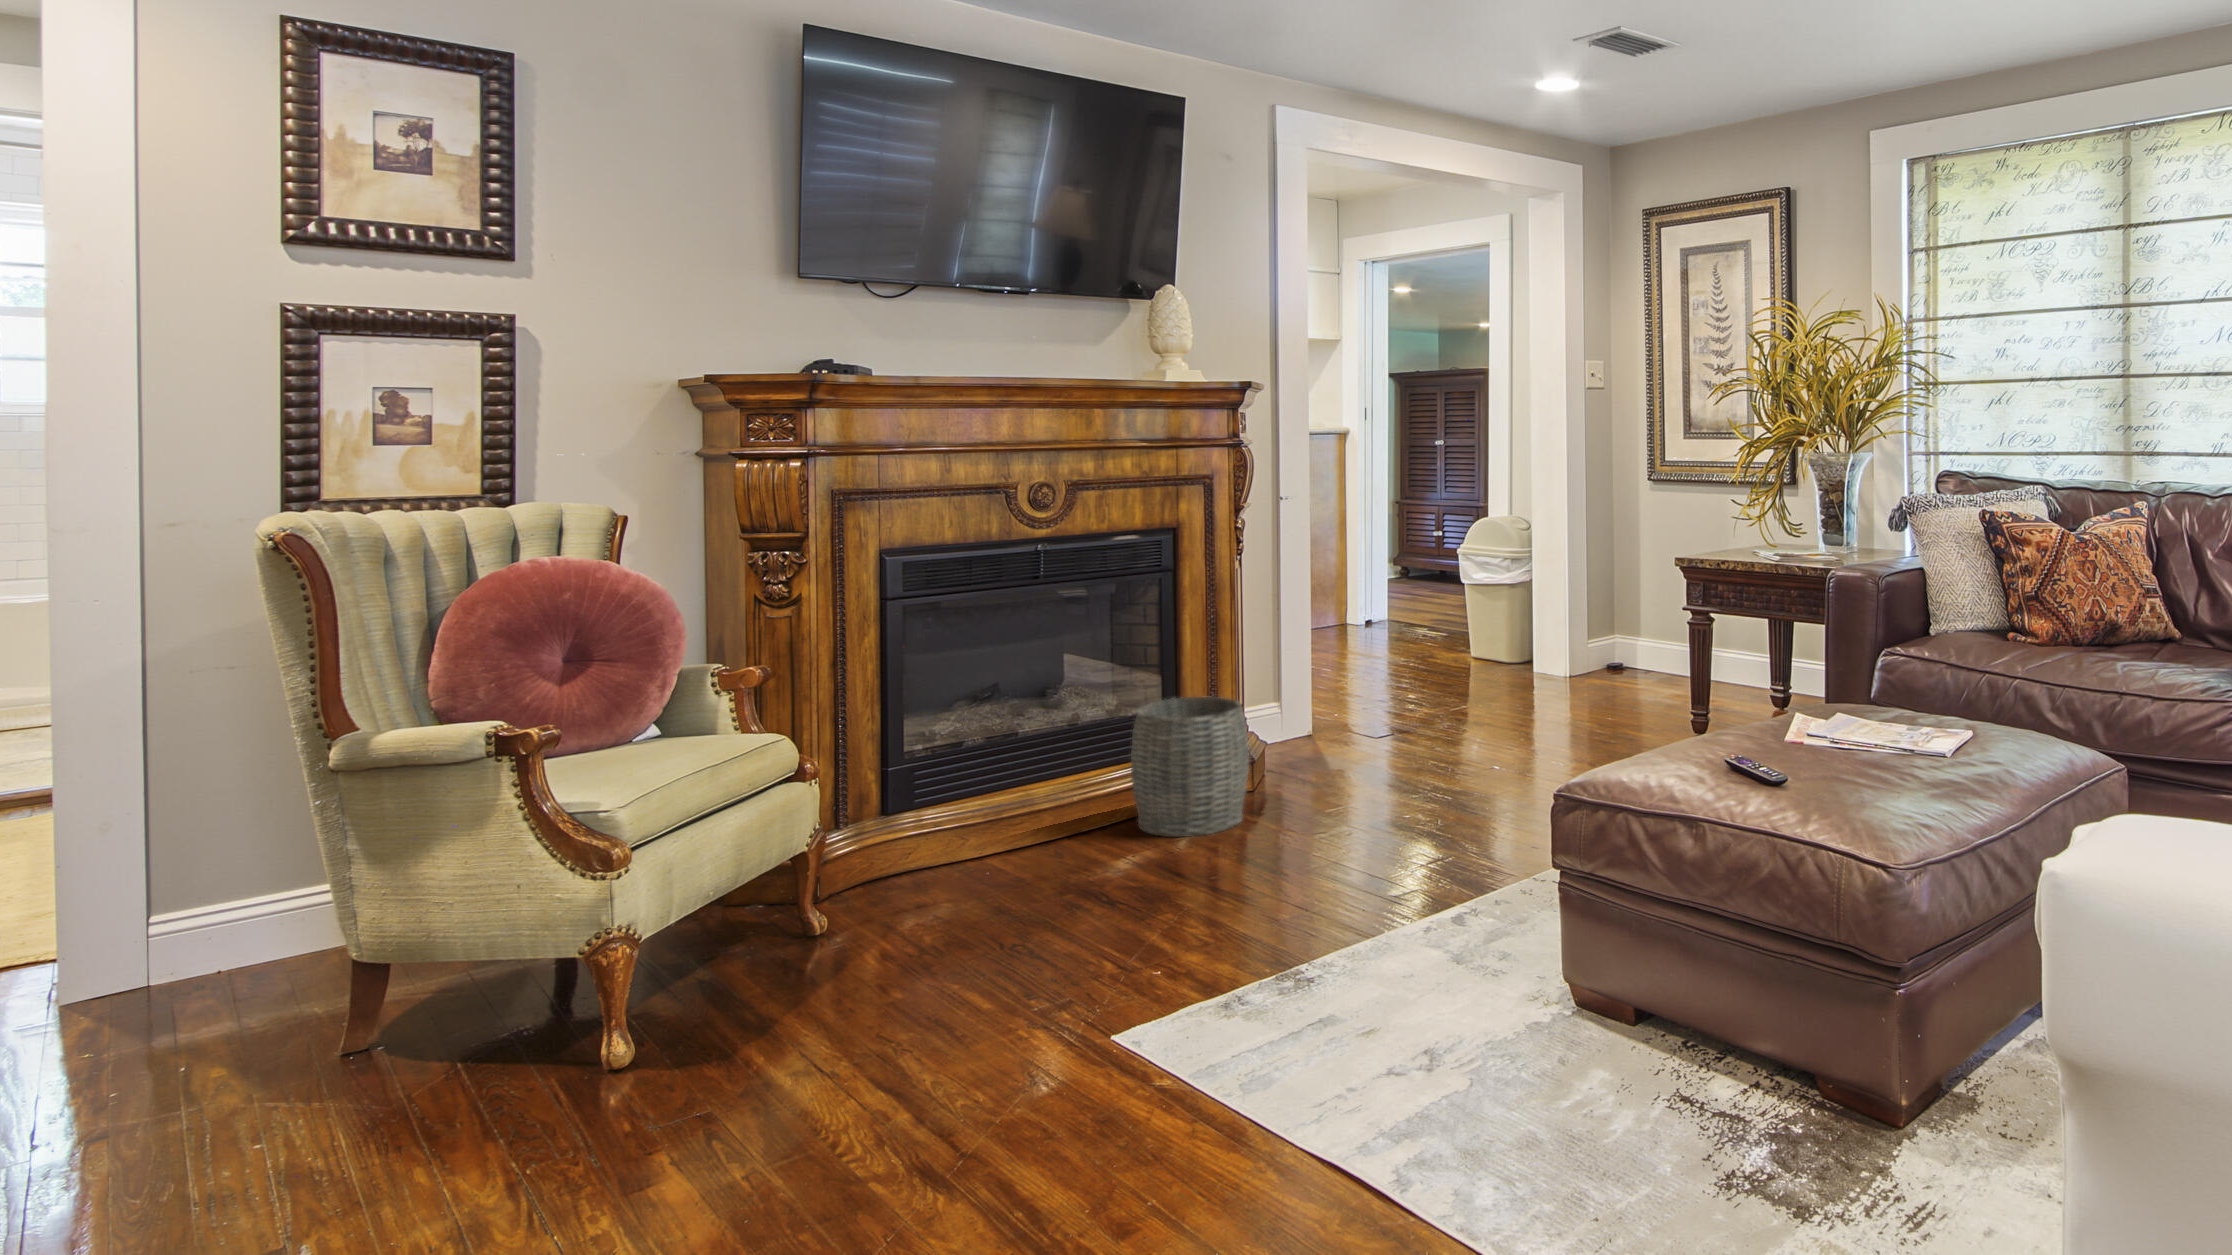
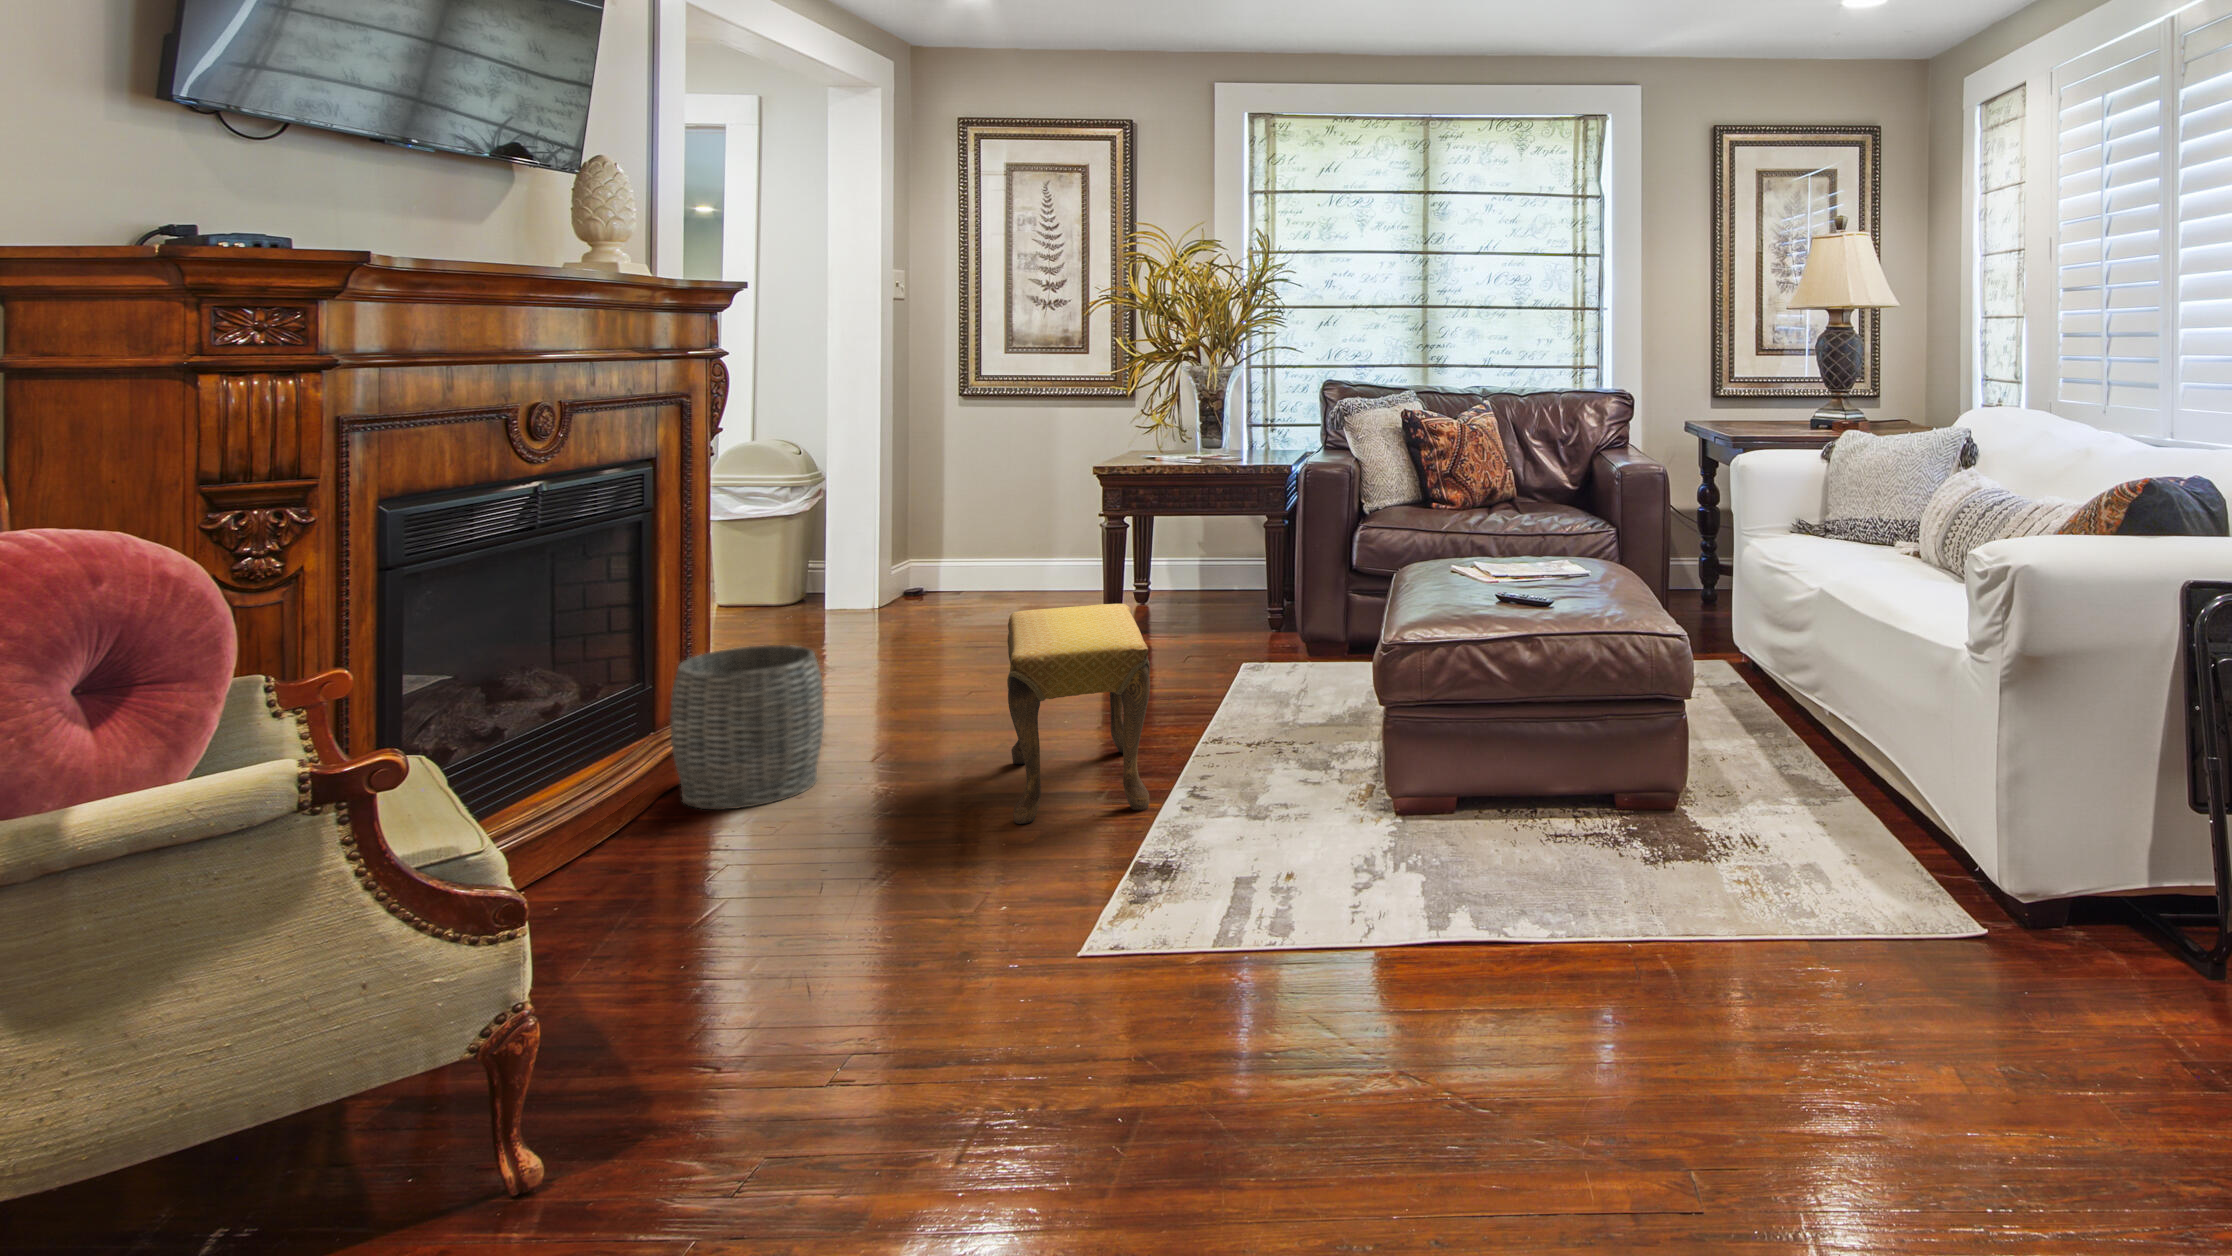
footstool: none [1259,699,1471,929] -> present [1007,604,1150,824]

